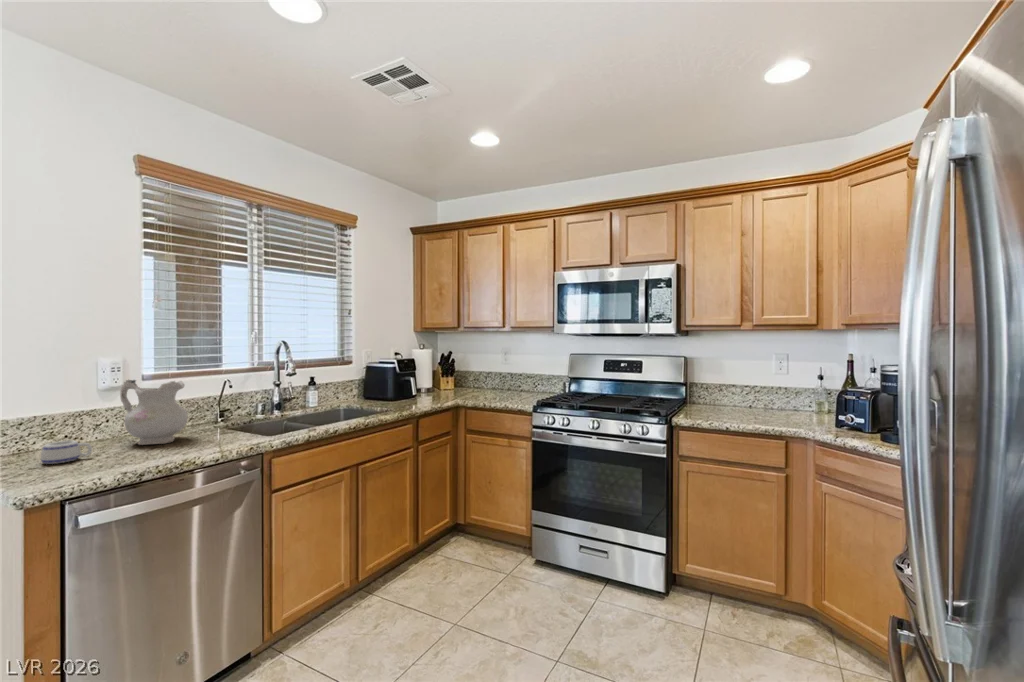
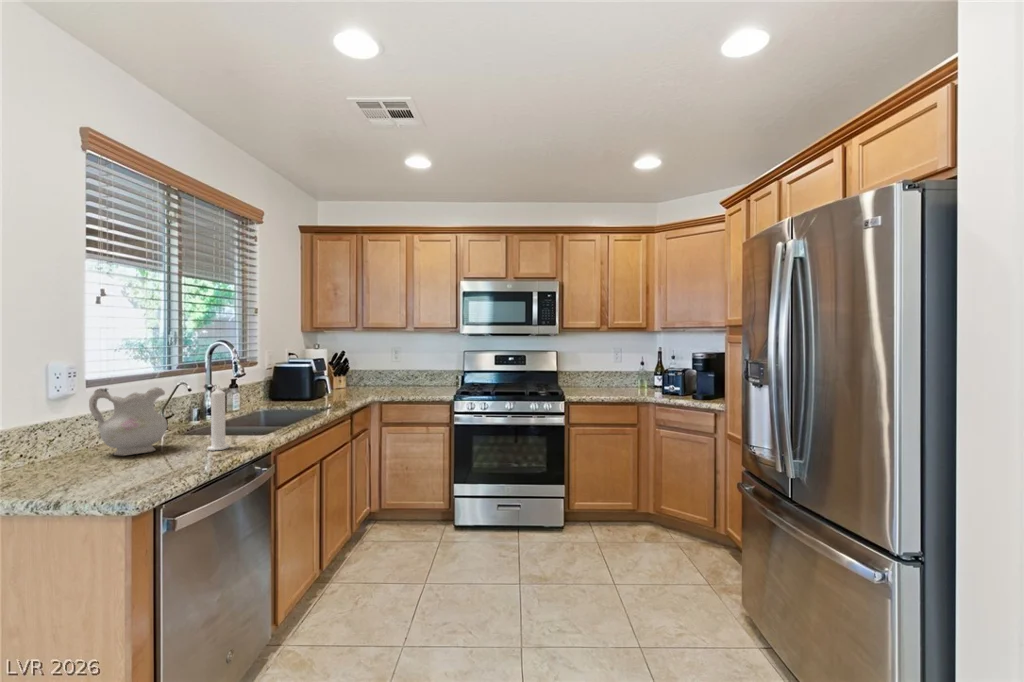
candle: none [203,381,225,449] -> present [208,385,229,451]
mug: present [41,441,92,464] -> none [46,454,98,479]

